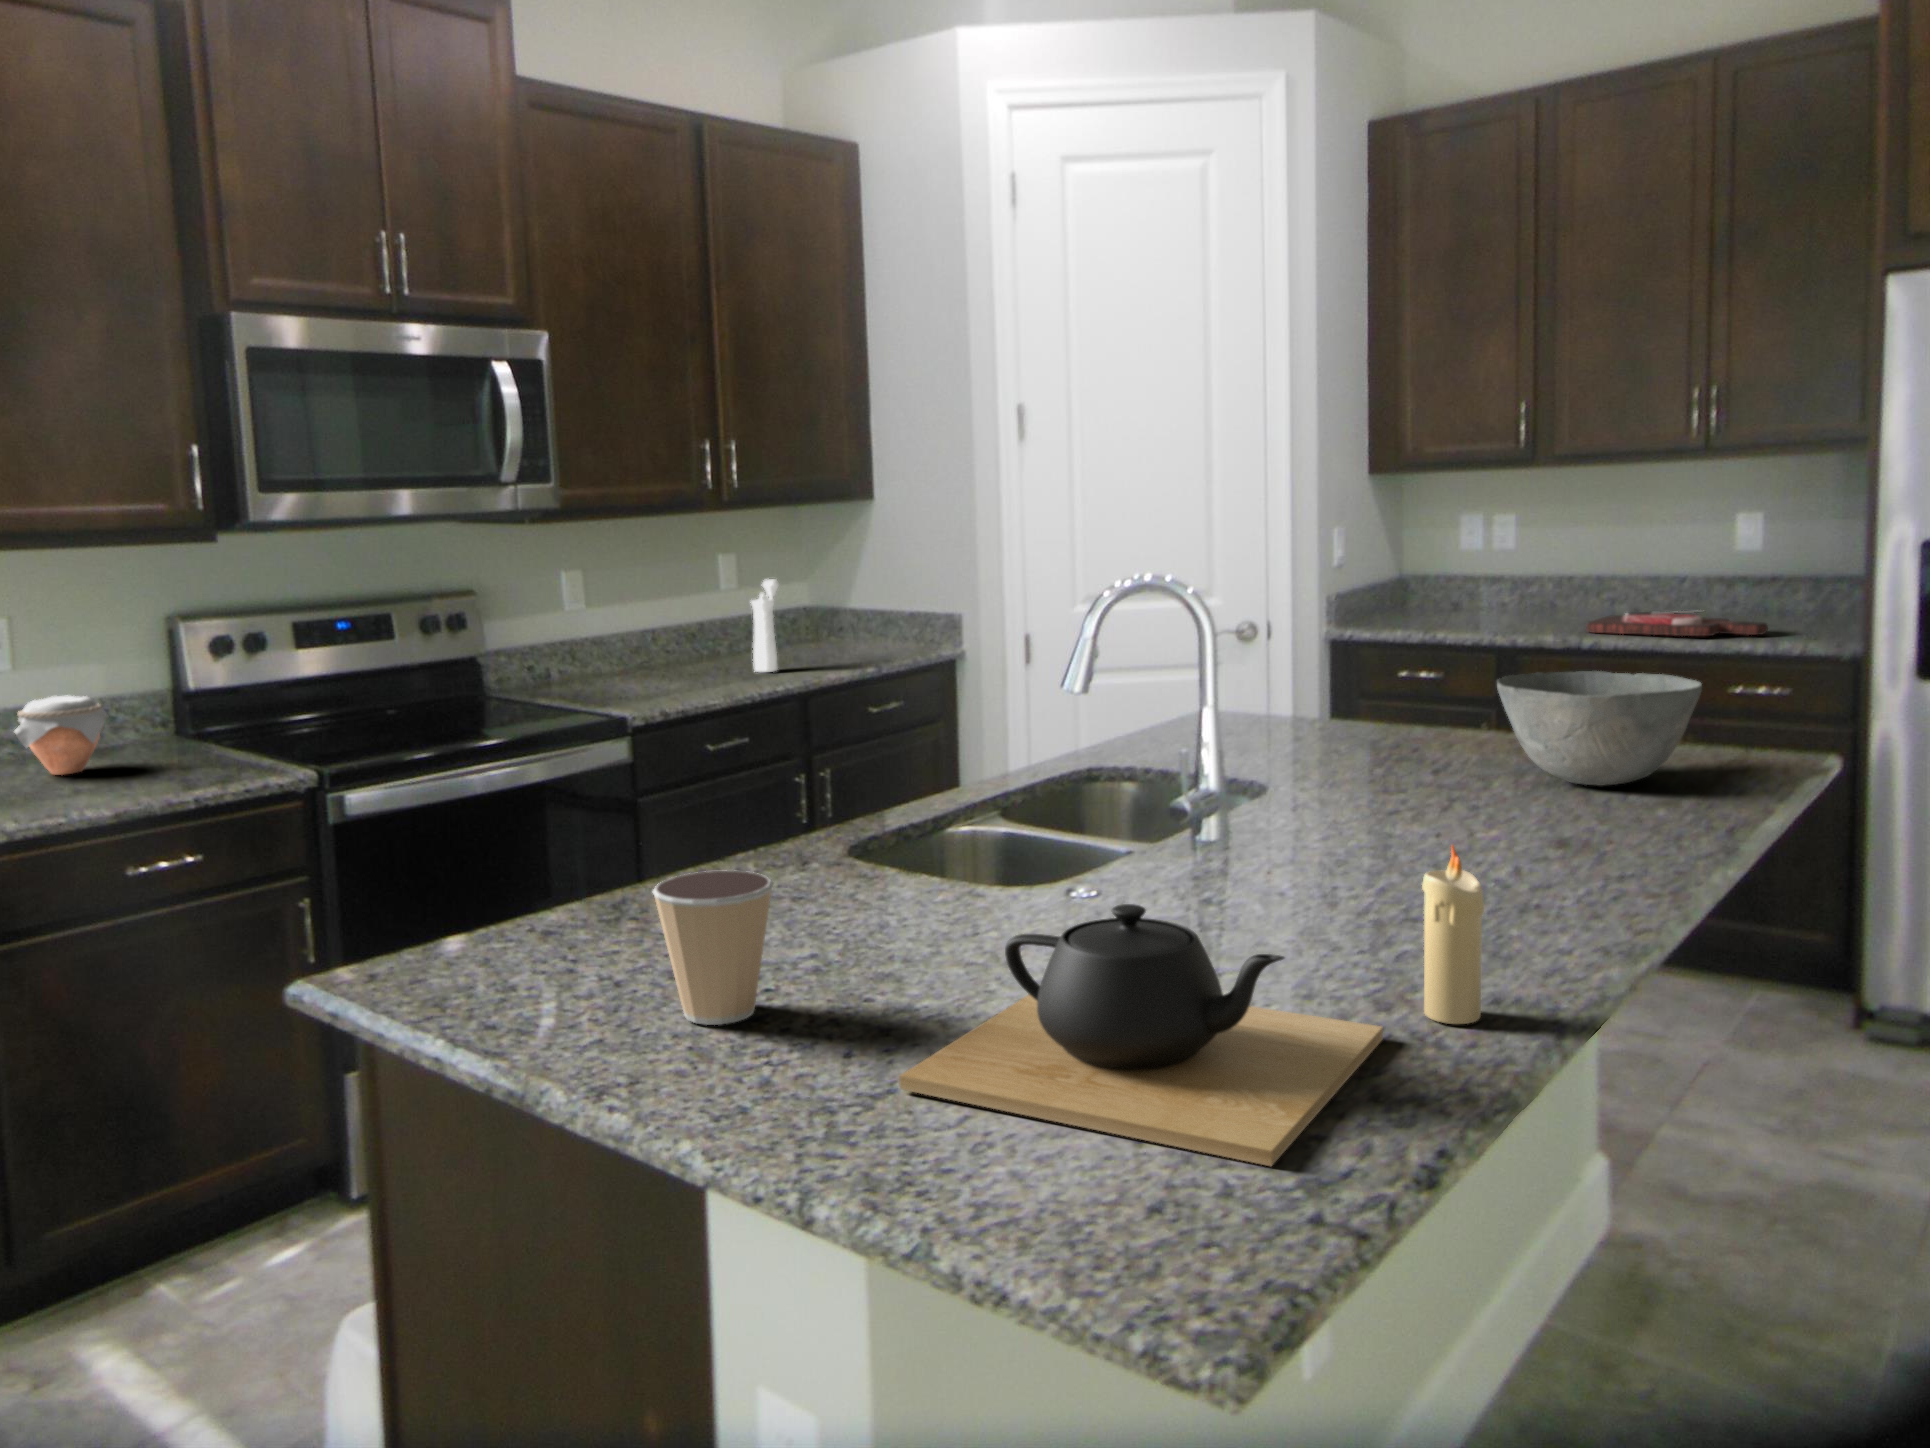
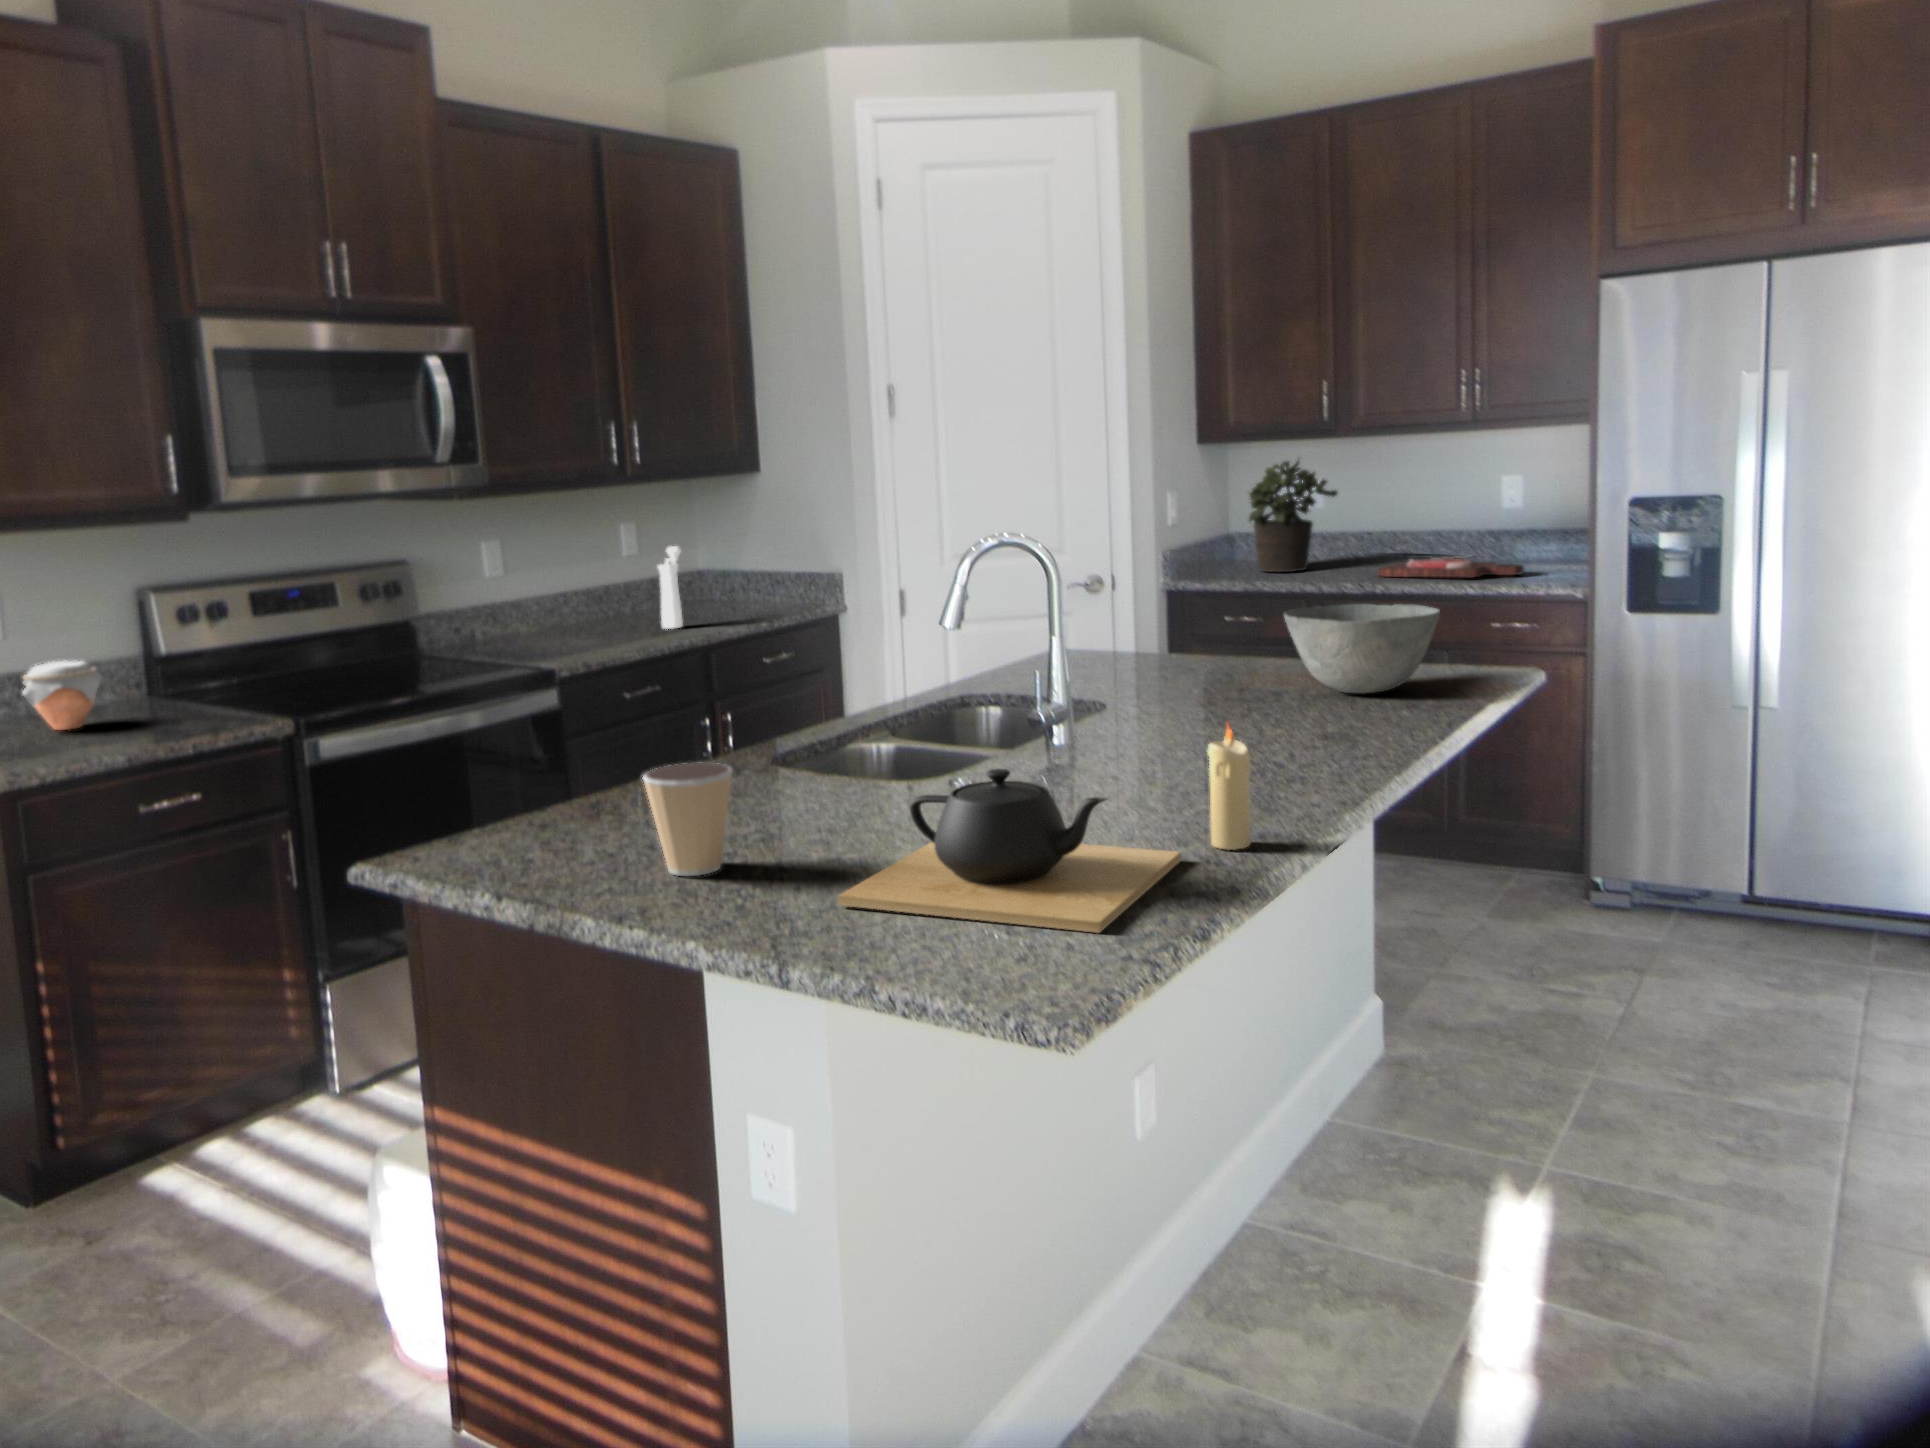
potted plant: none [1432,491,1539,624] -> present [1249,459,1337,572]

